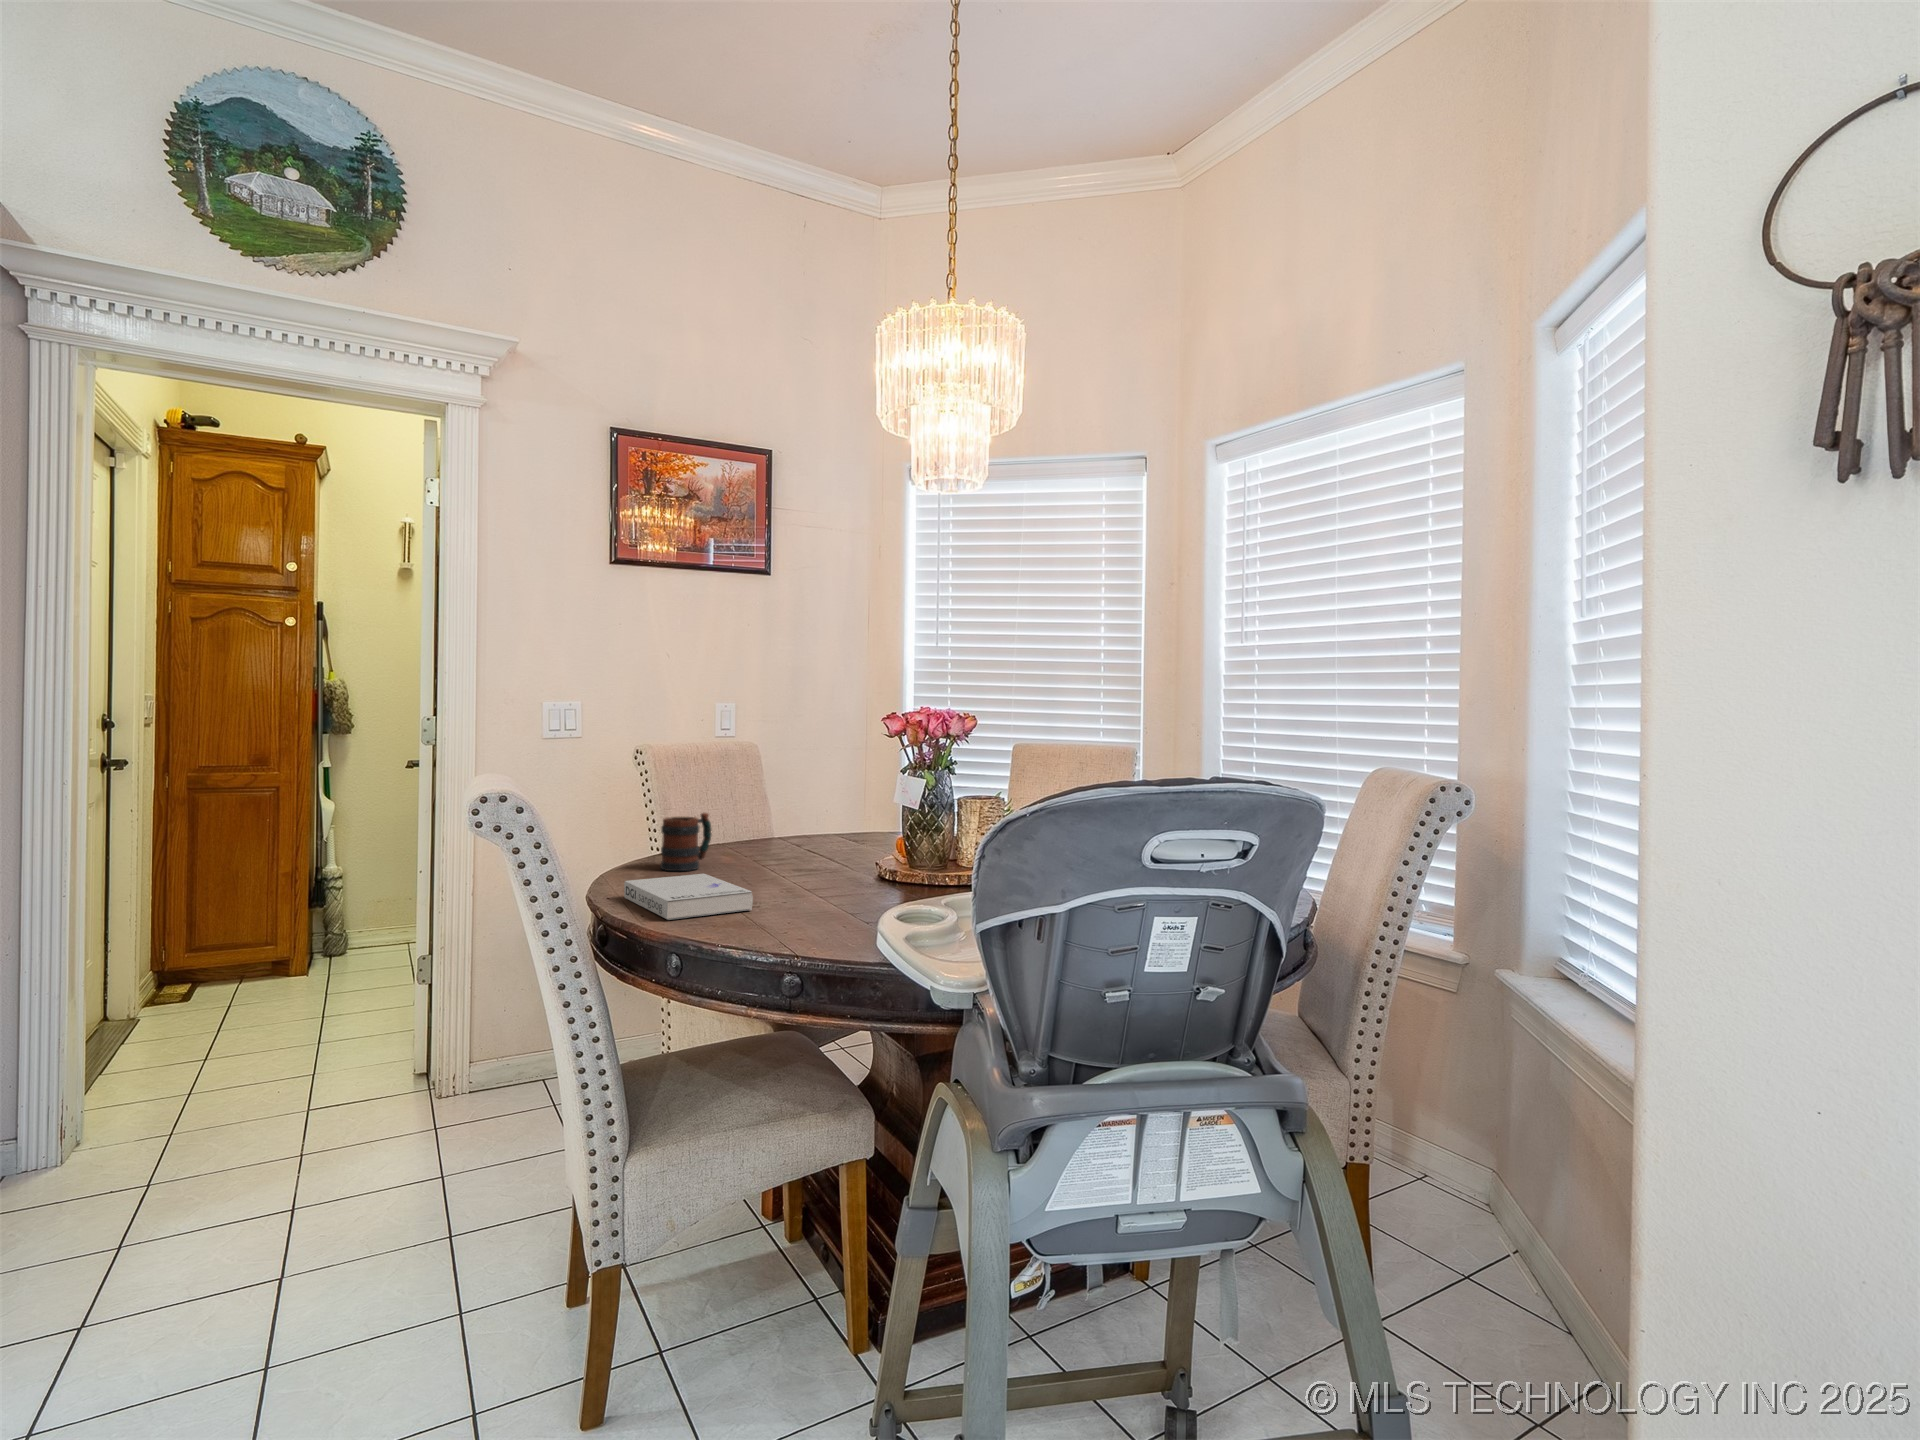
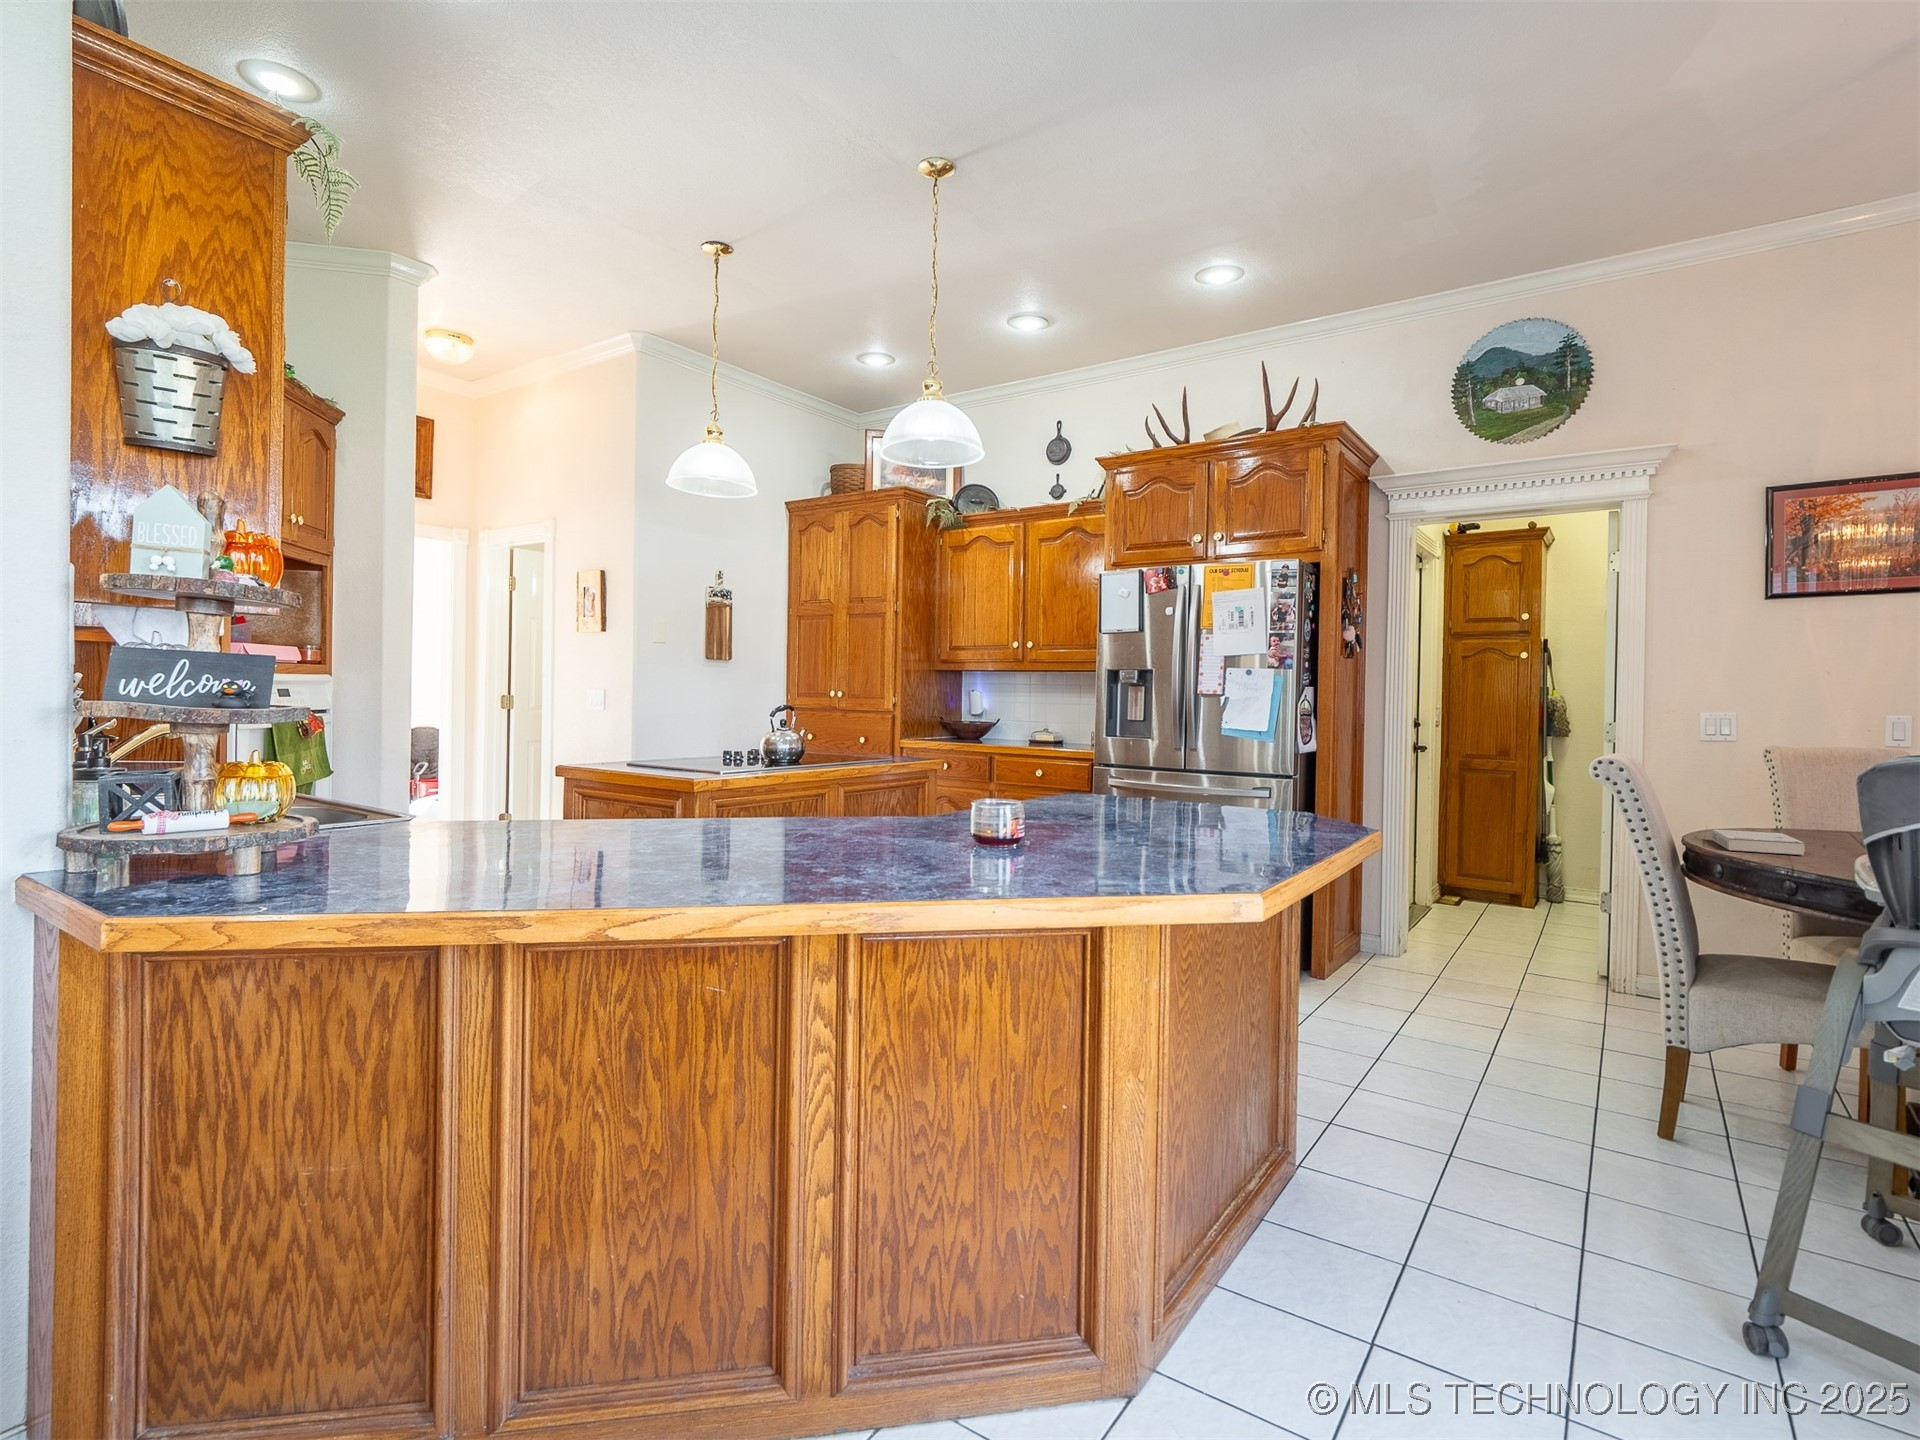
mug: present [660,813,711,871] -> none [1763,796,1813,836]

